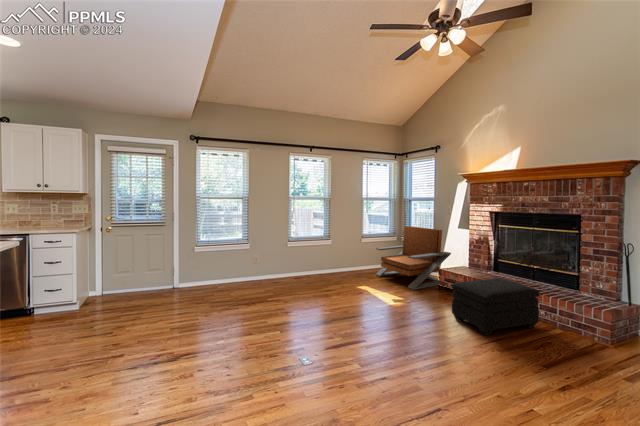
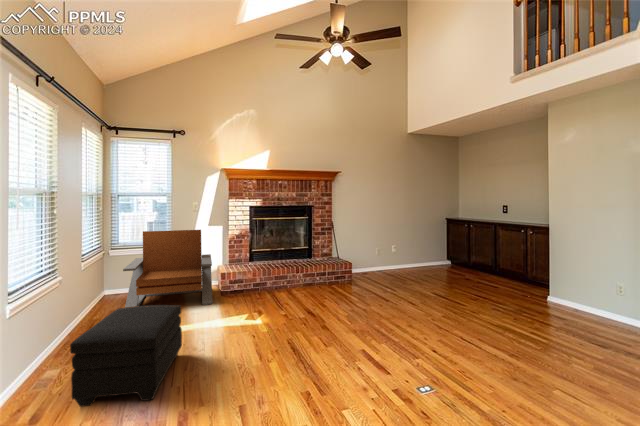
ottoman: present [452,278,539,336] -> present [70,305,182,407]

